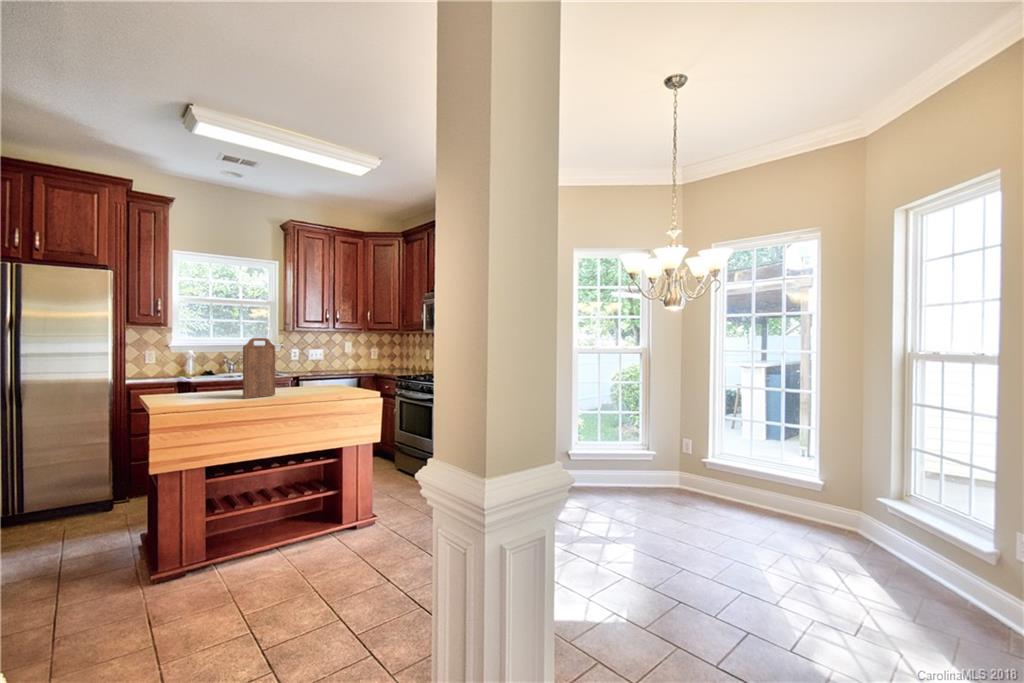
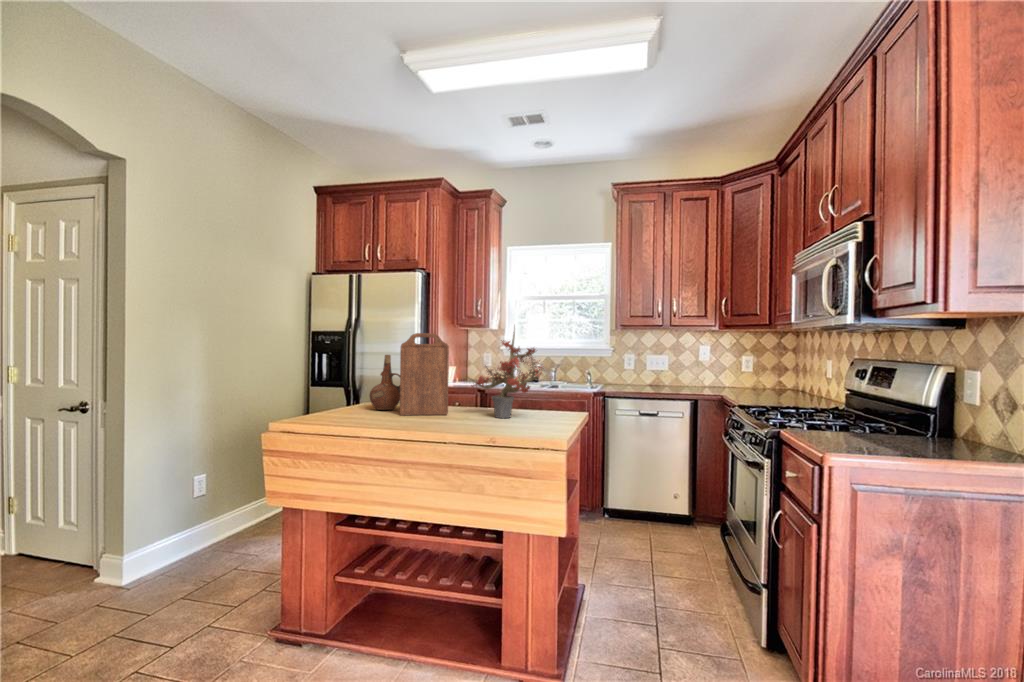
potted plant: none [282,332,346,393] -> present [469,330,543,418]
ceramic pitcher: none [197,354,226,399] -> present [370,355,400,410]

